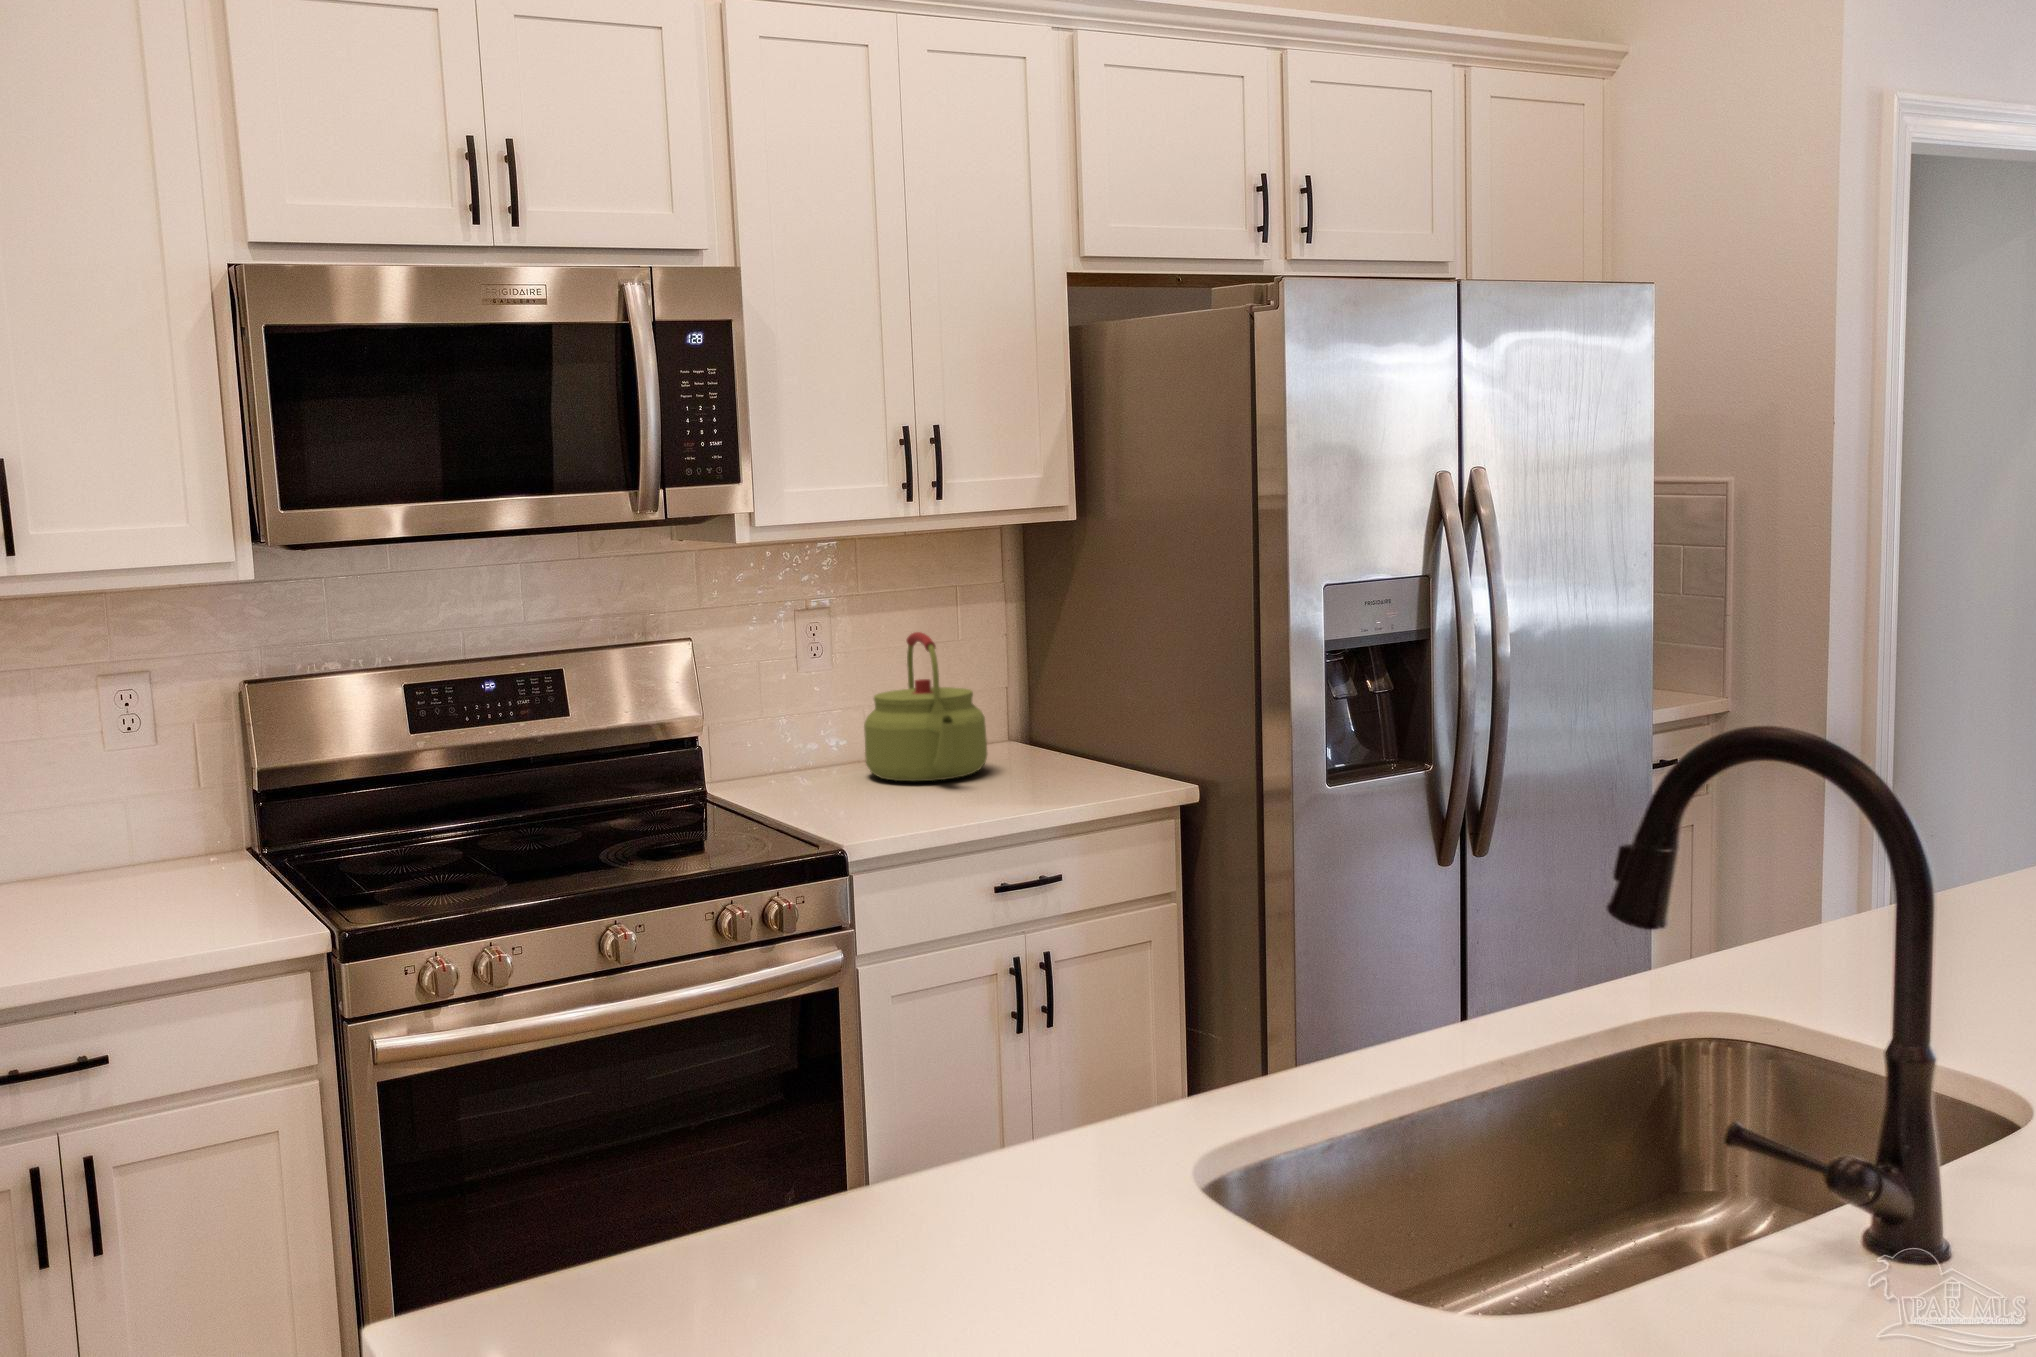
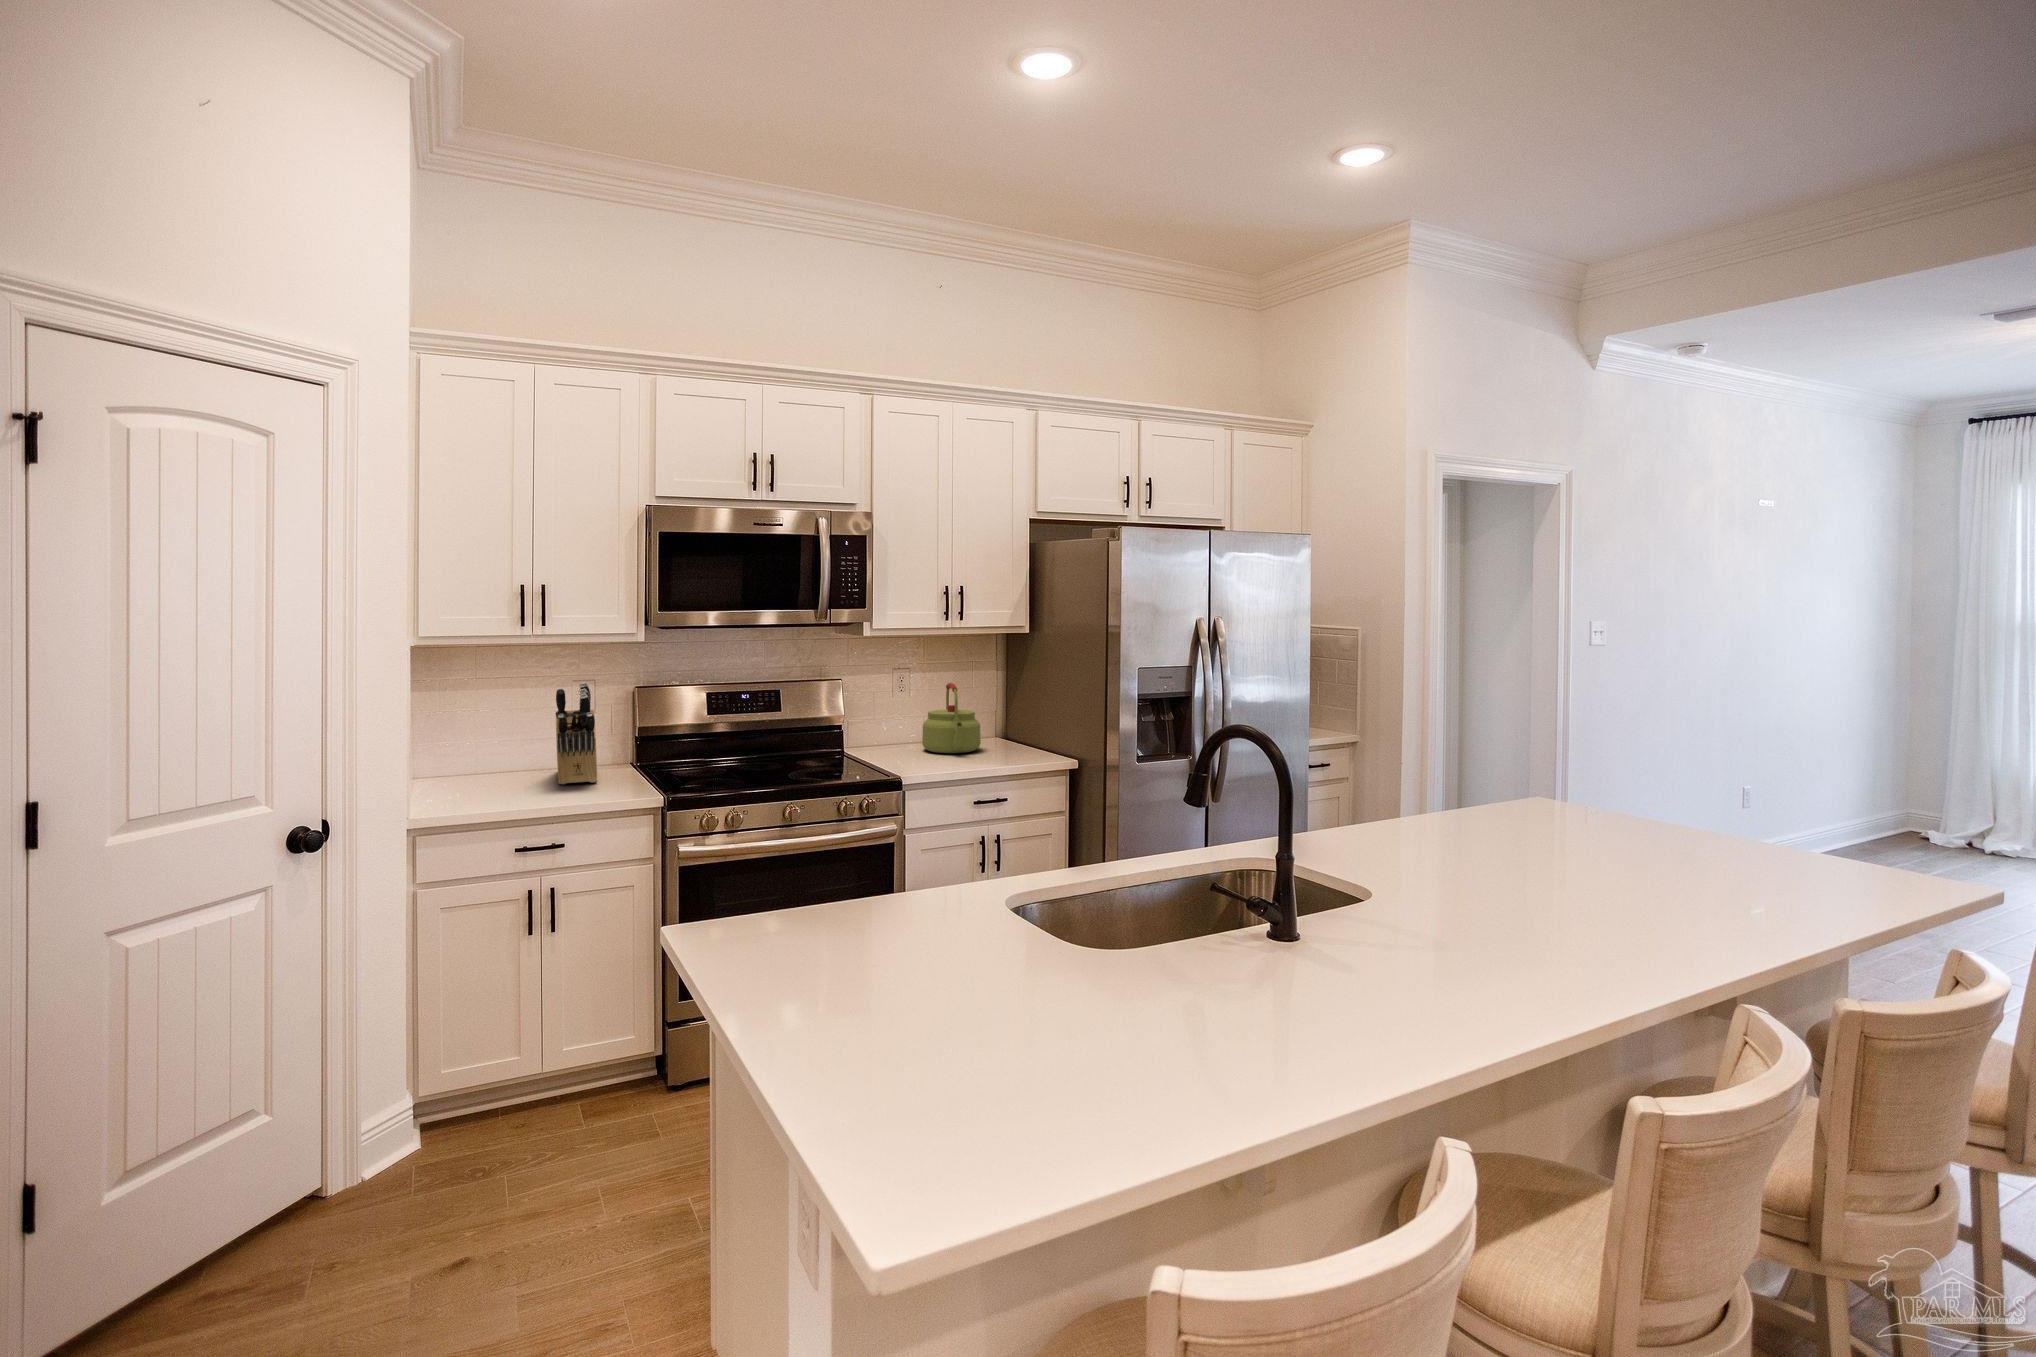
knife block: none [64,681,173,912] -> present [555,683,597,784]

